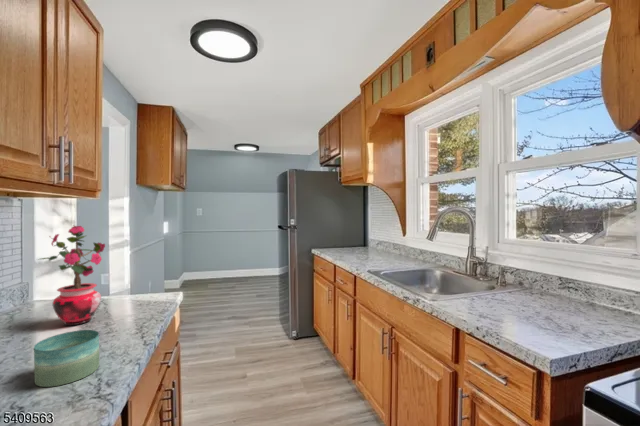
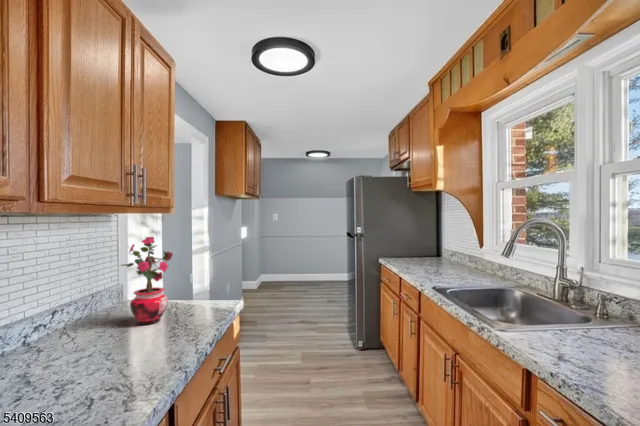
candle: present [34,330,99,387] -> none [101,333,152,382]

